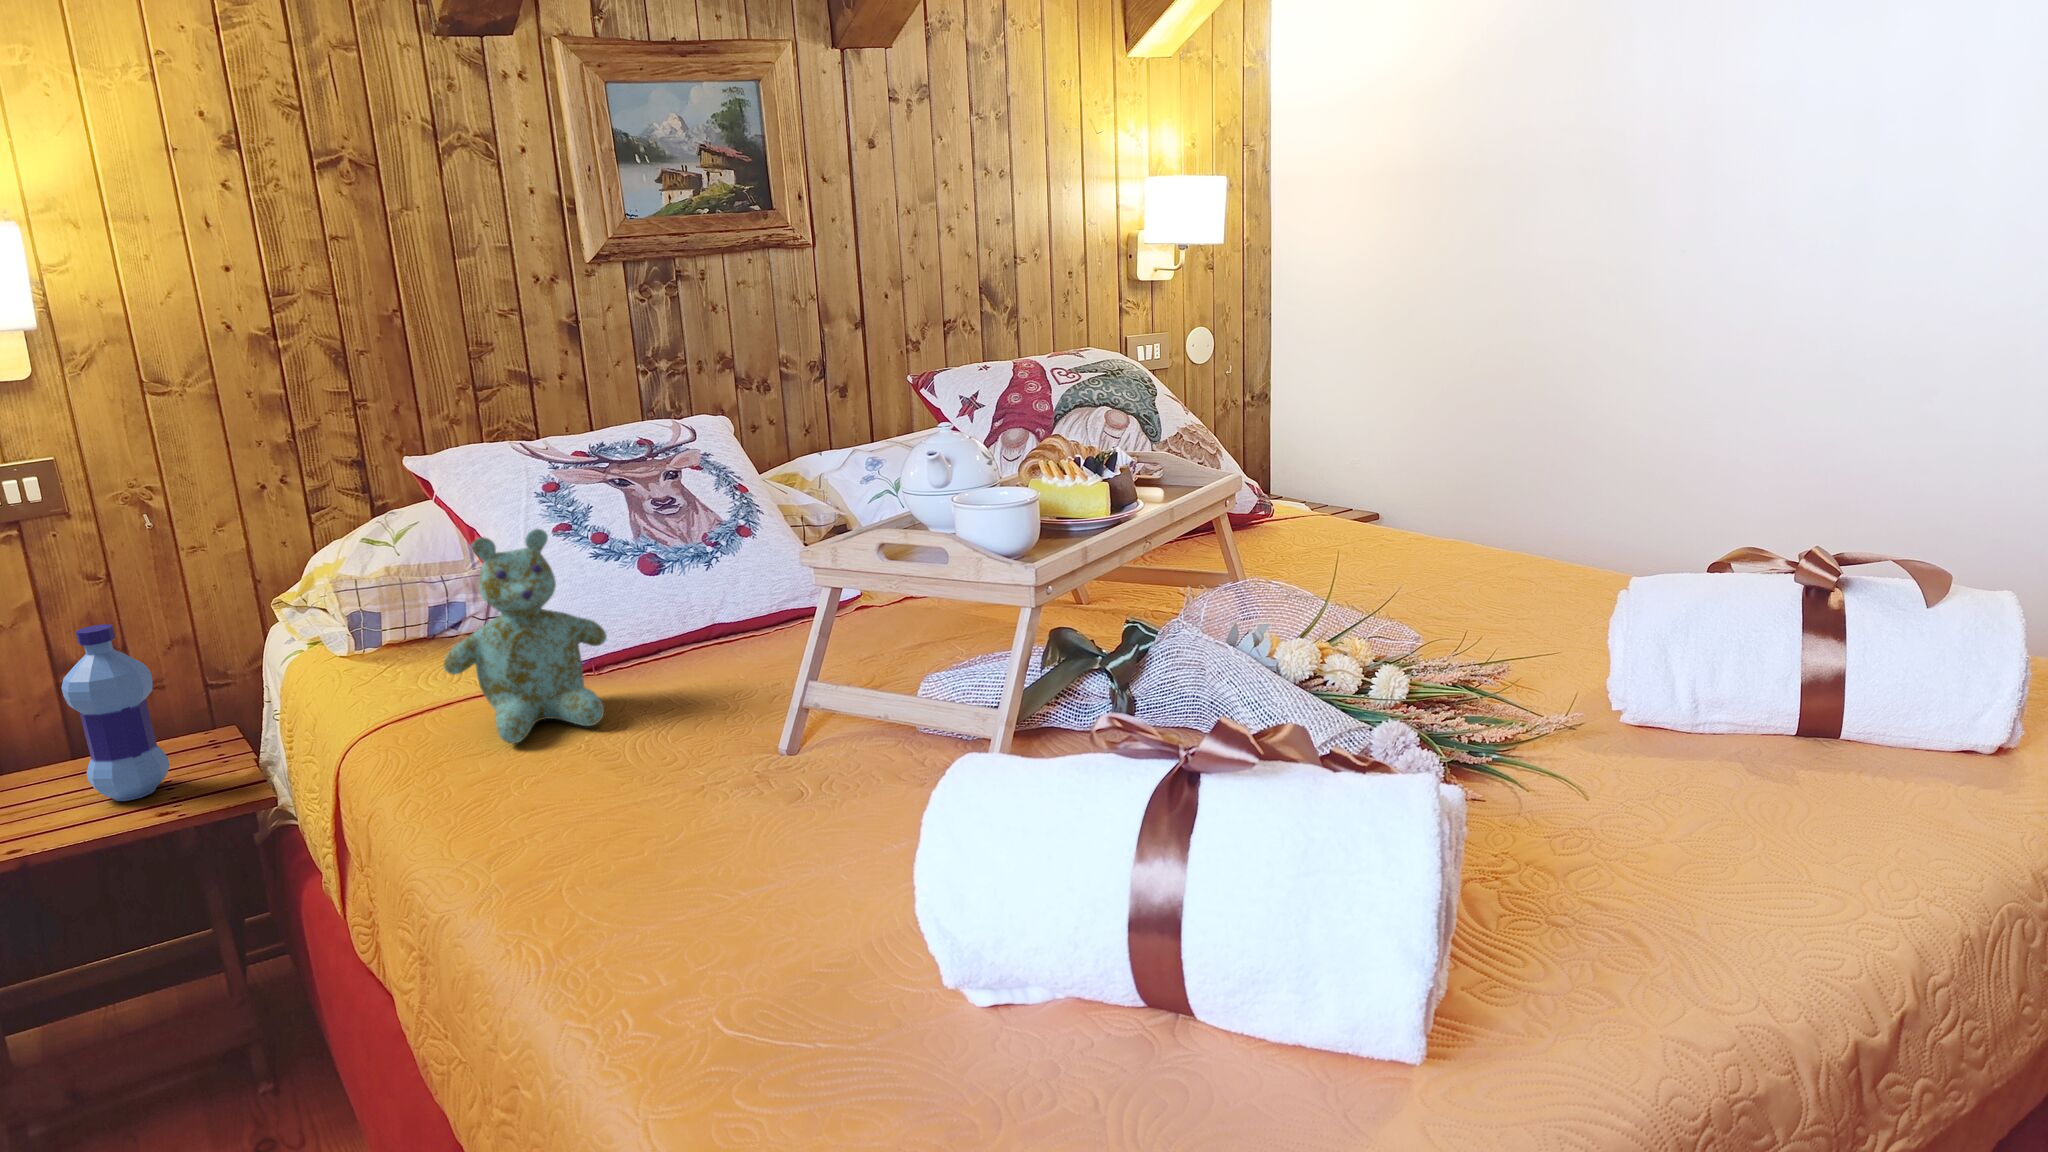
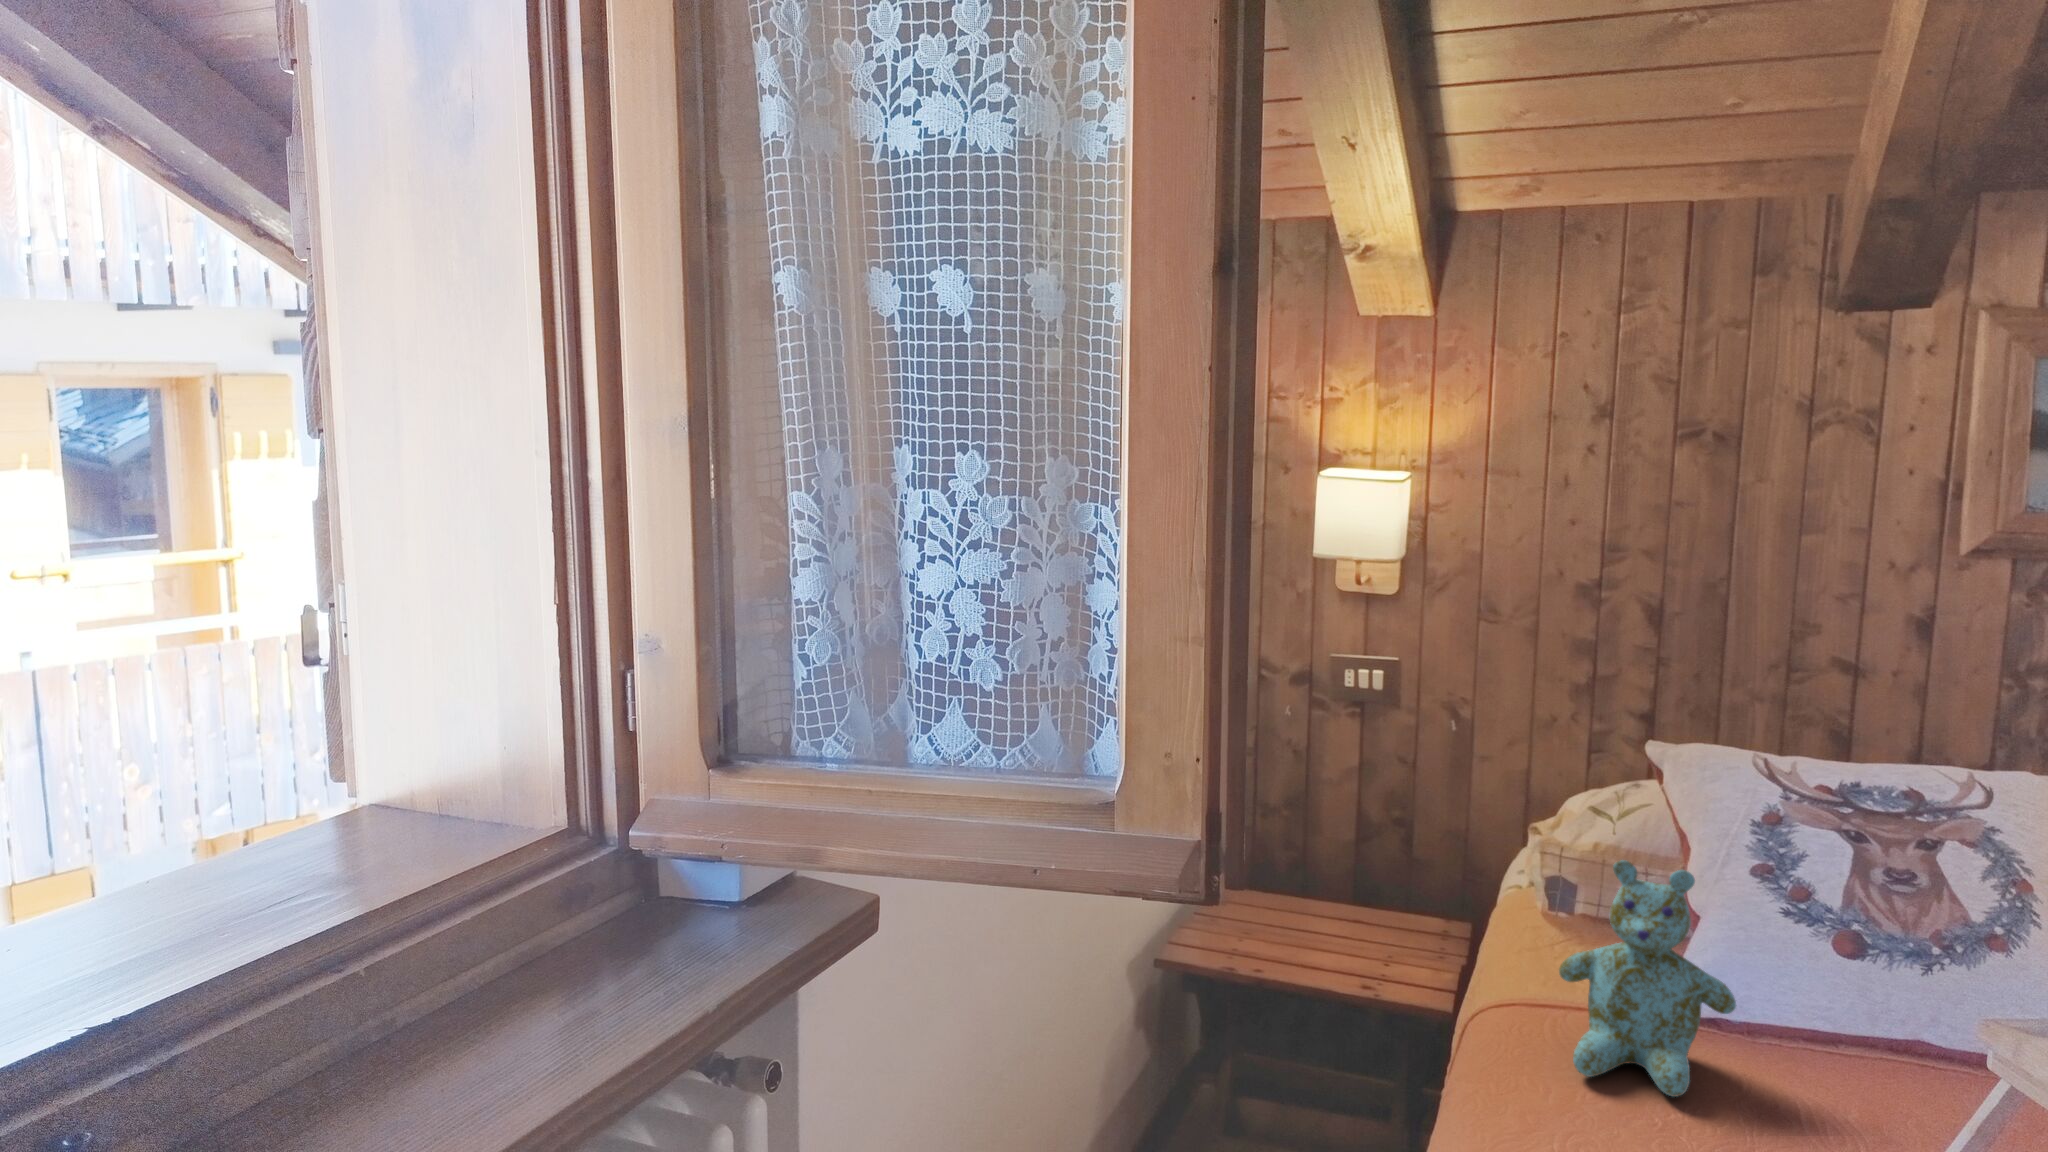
water bottle: present [61,624,170,801] -> none [1327,810,1390,962]

